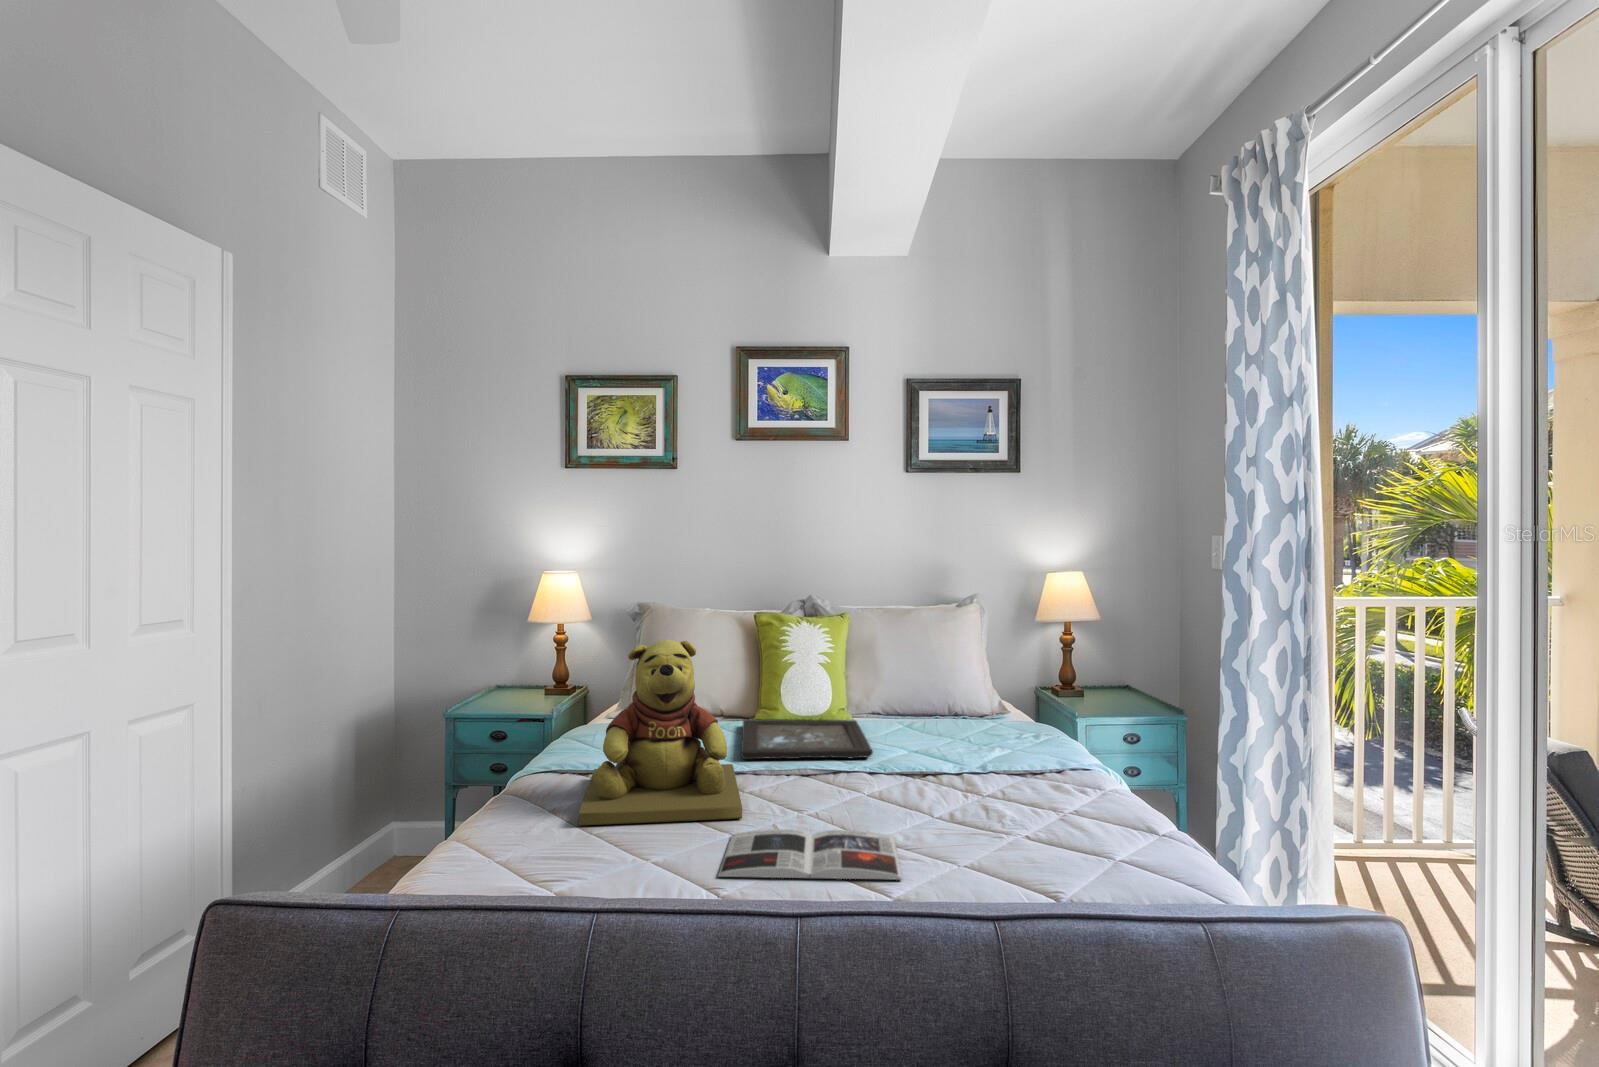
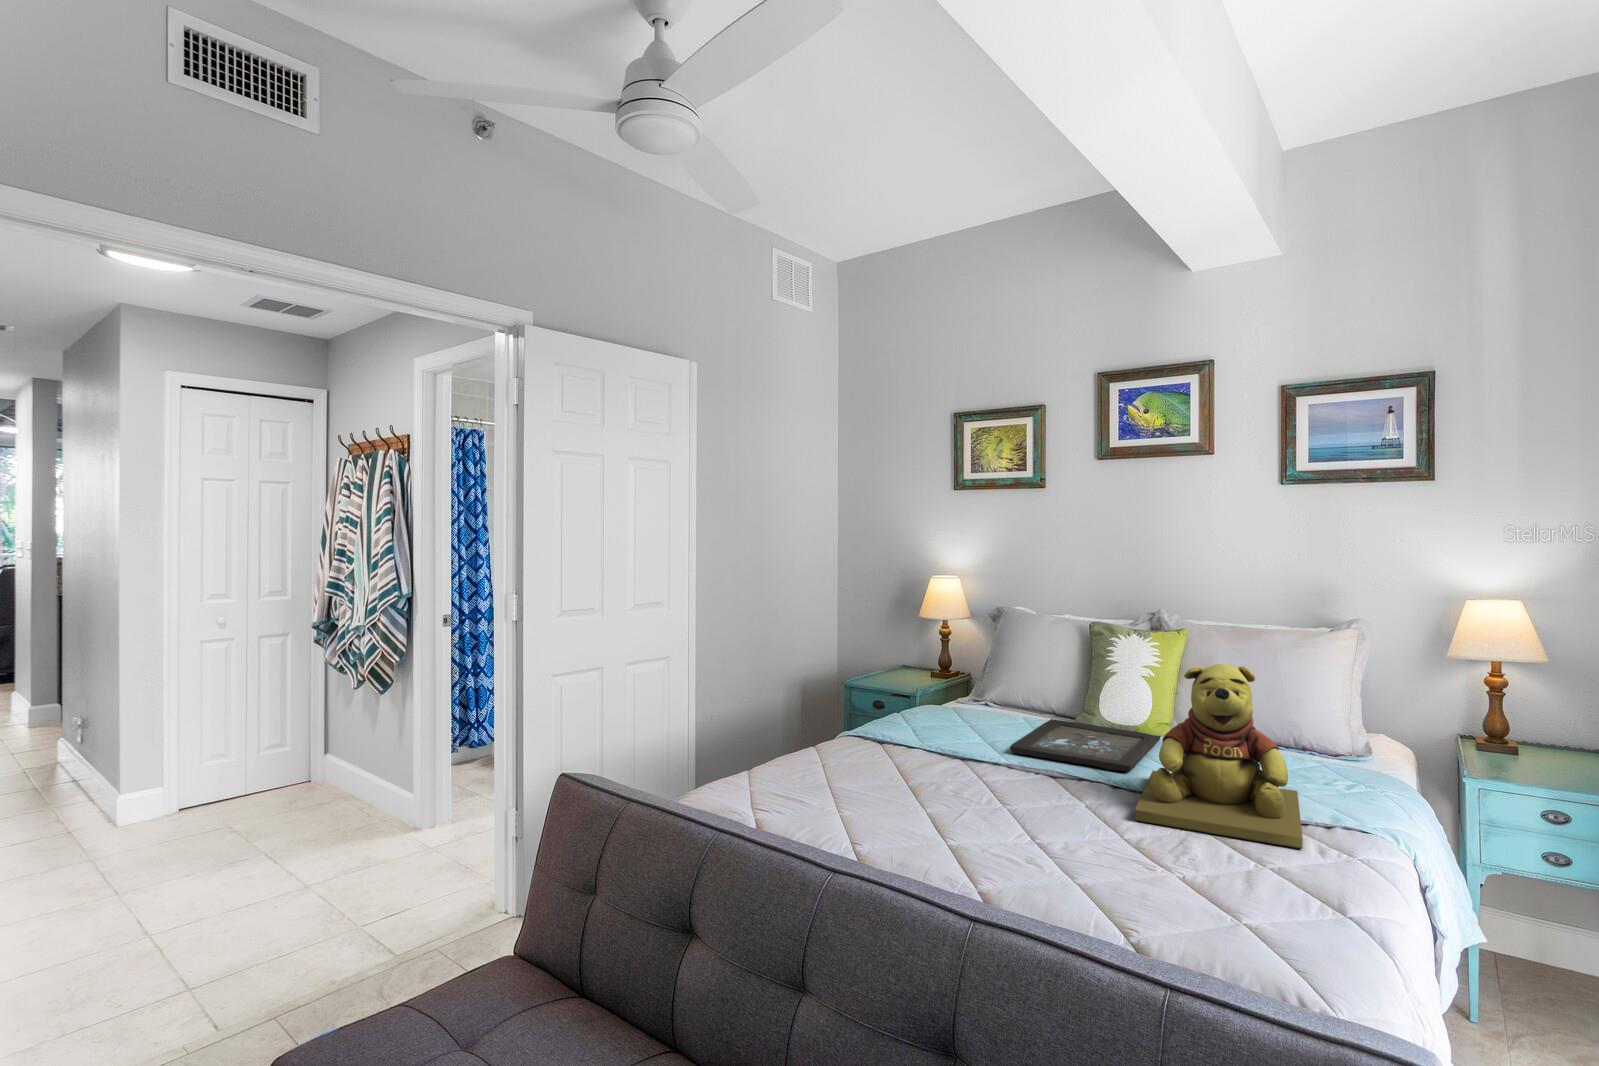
teddy bear: present [578,640,742,826] -> present [1135,664,1303,849]
magazine: present [718,829,902,880] -> none [880,808,1053,874]

